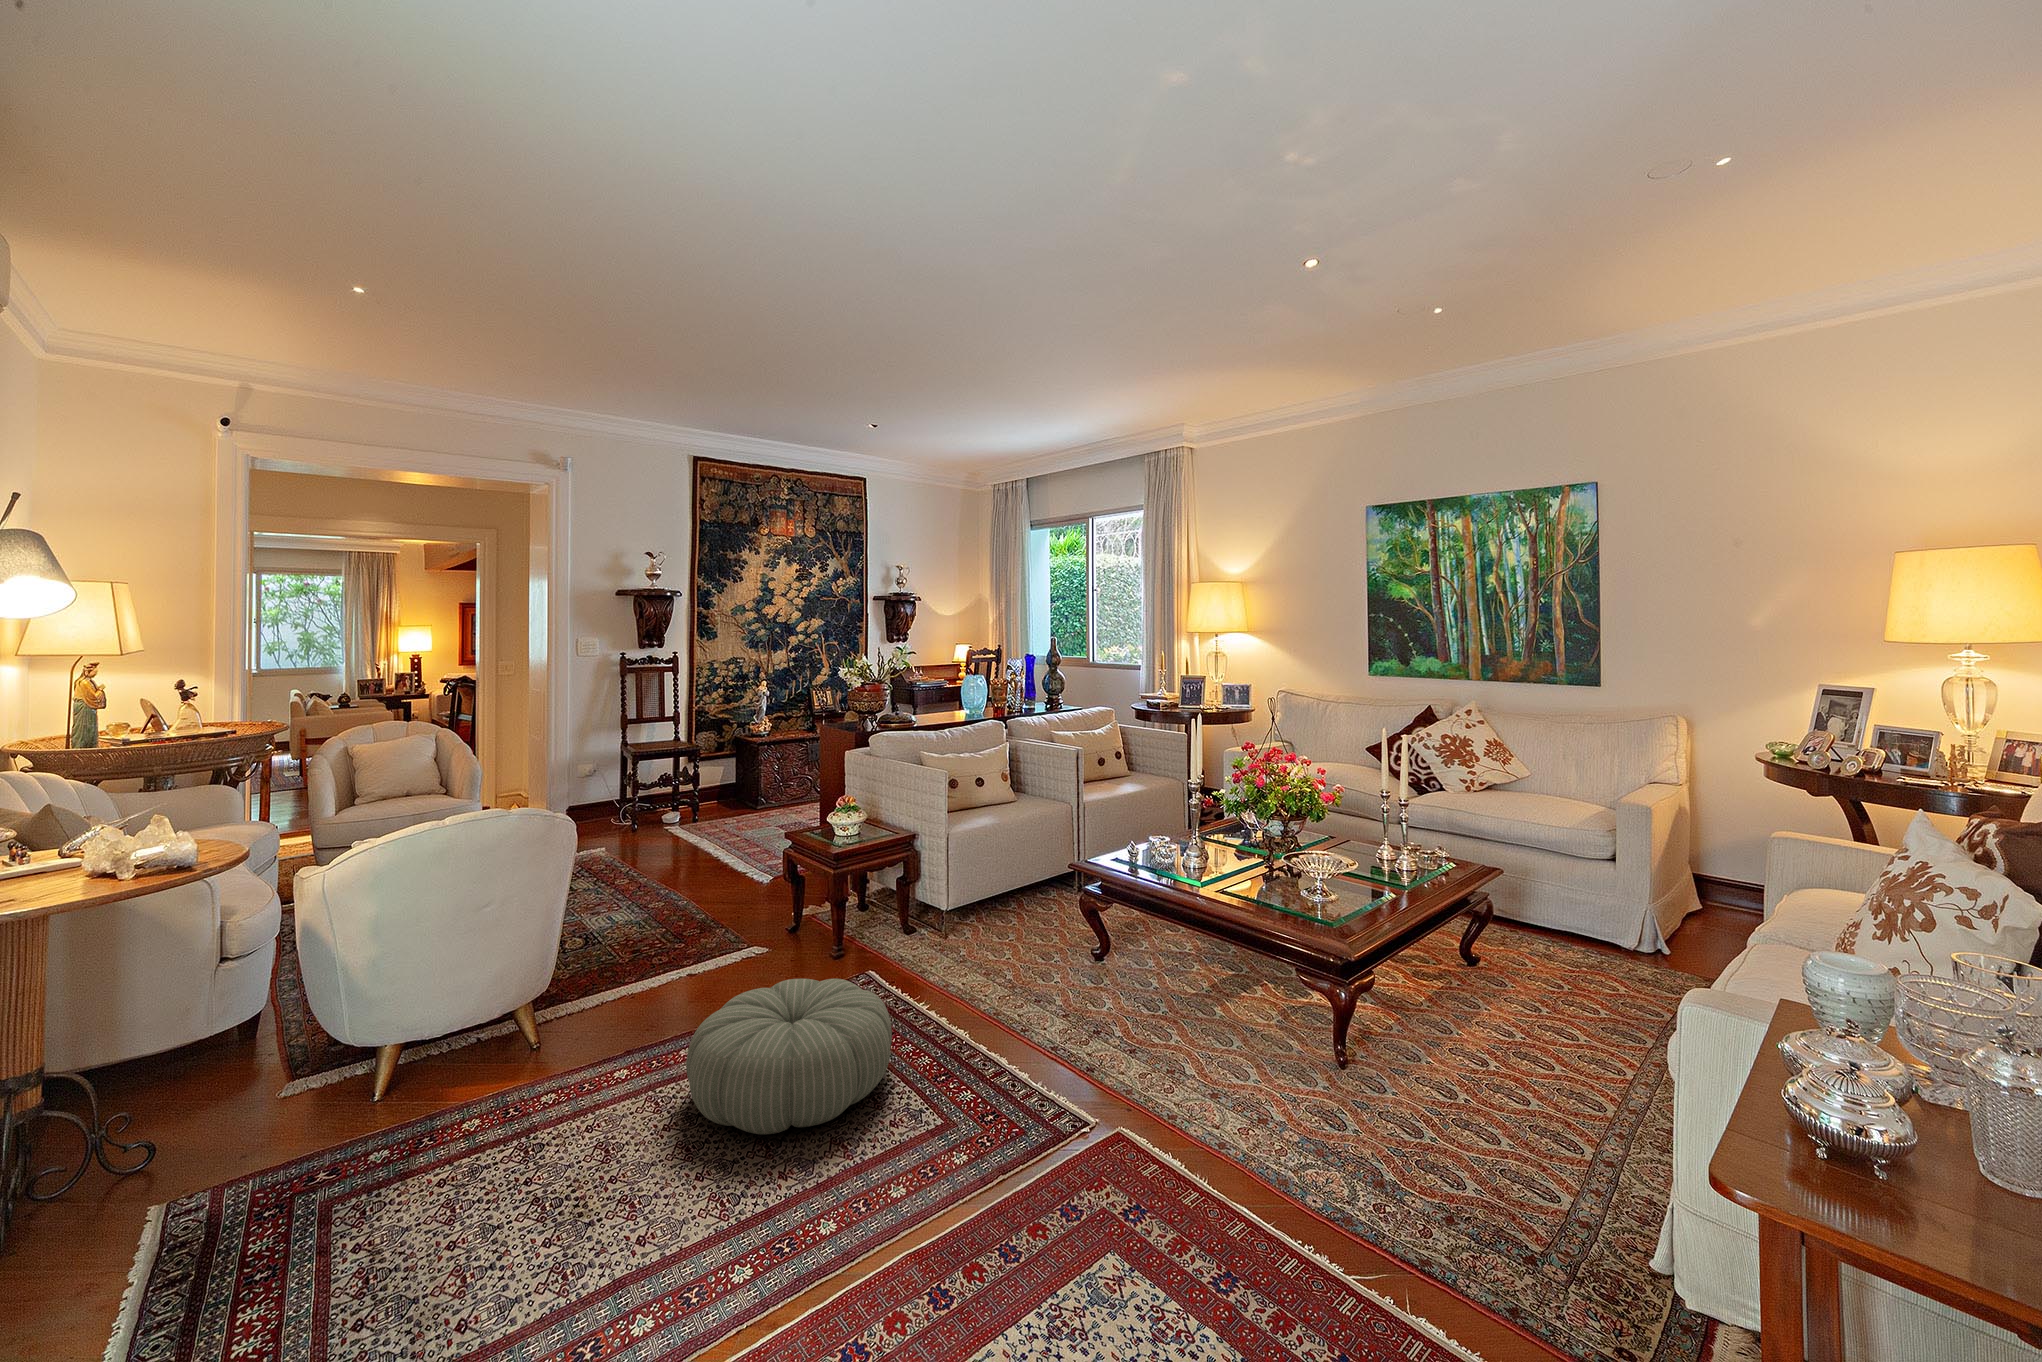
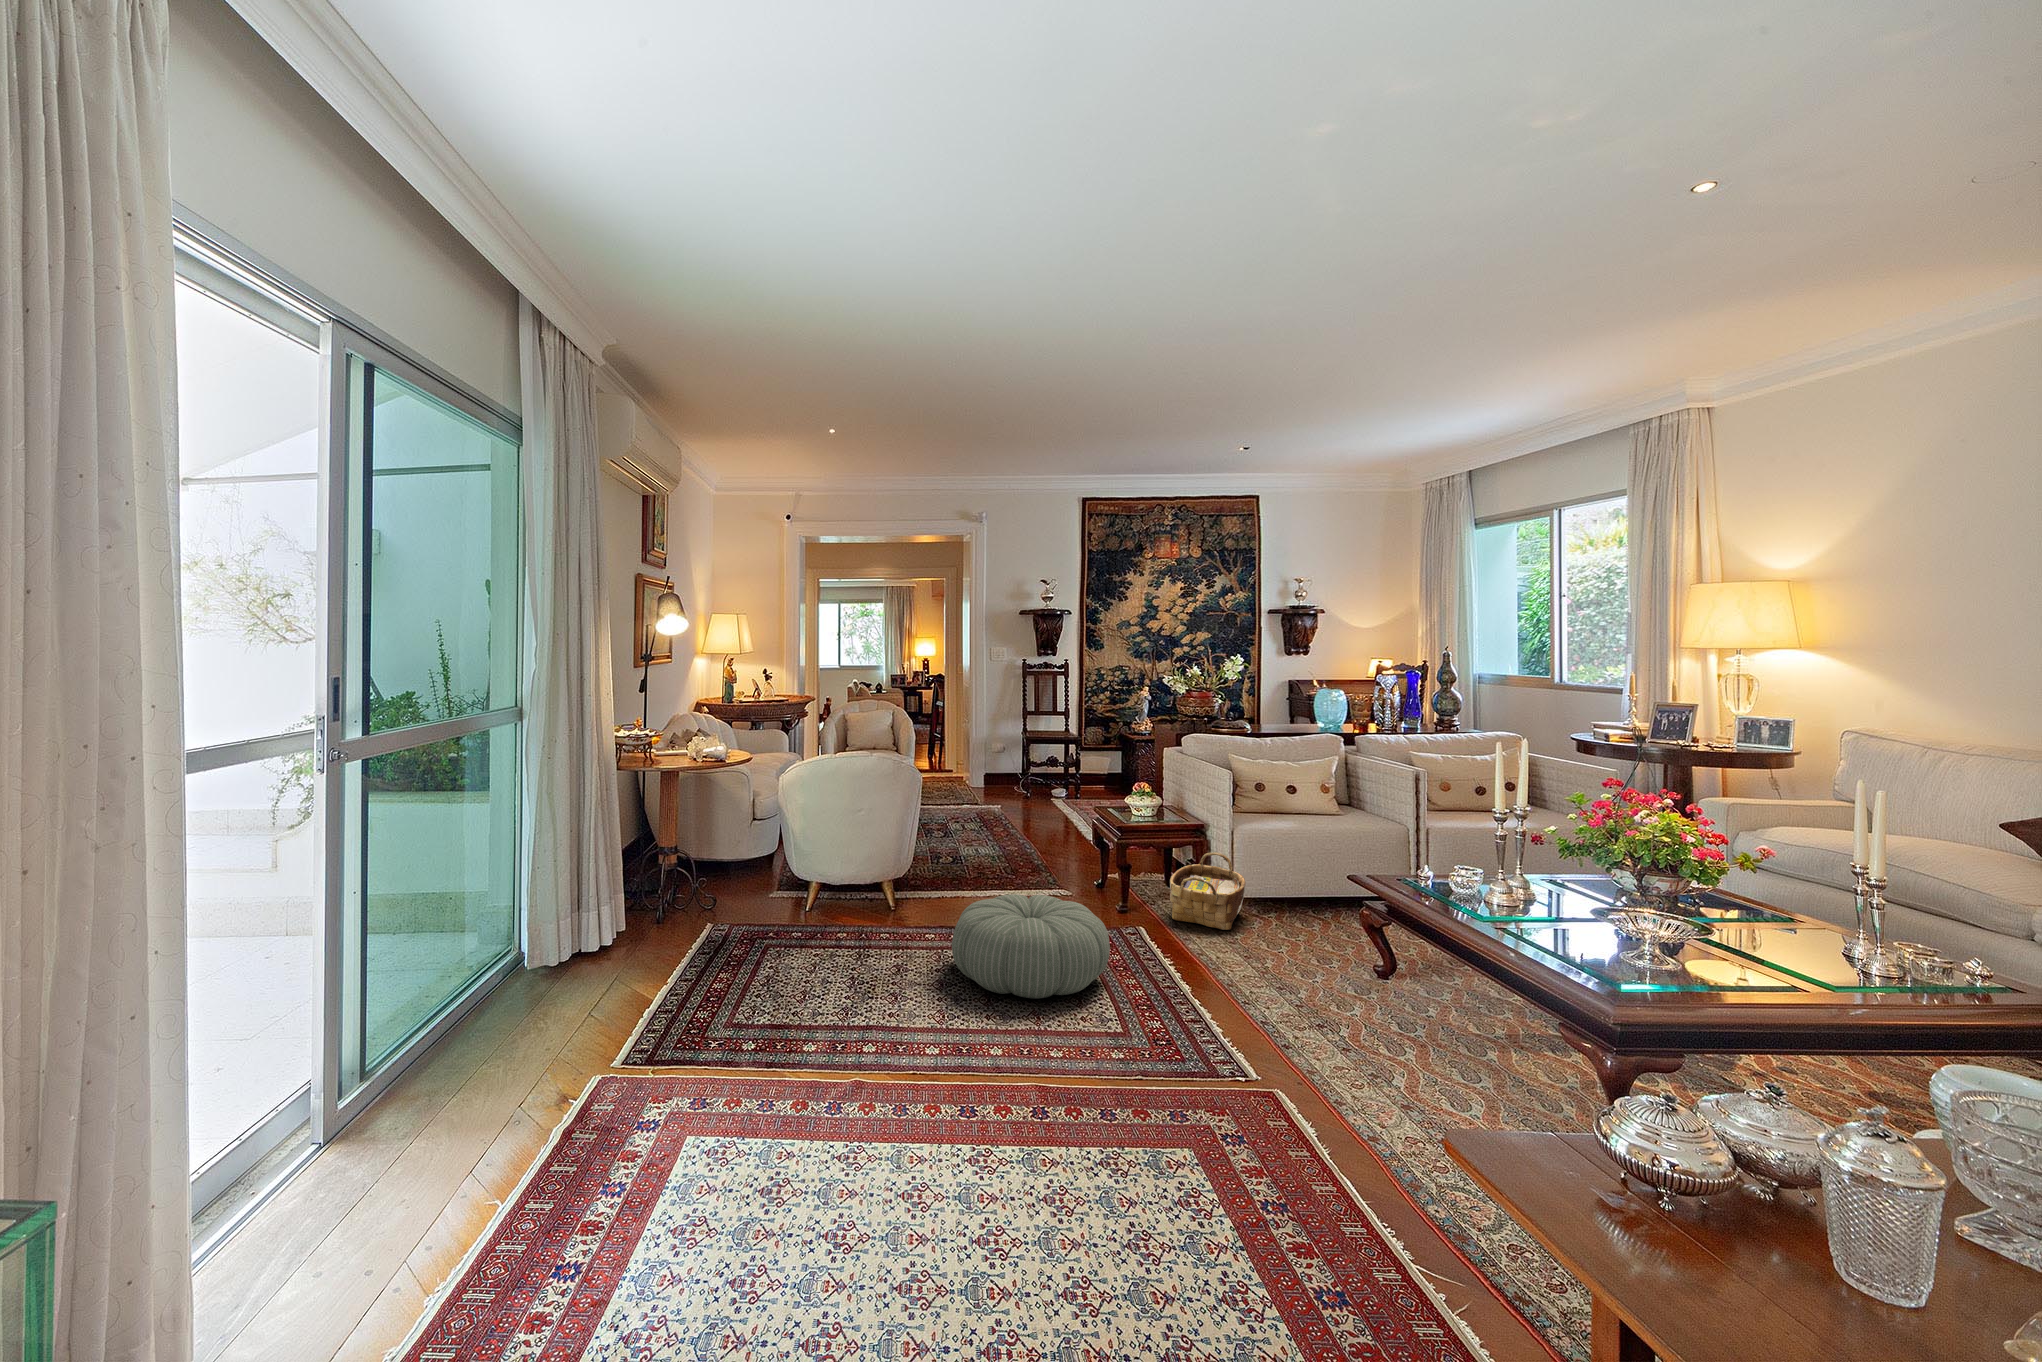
woven basket: none [895,869,970,954] -> present [1170,852,1246,930]

